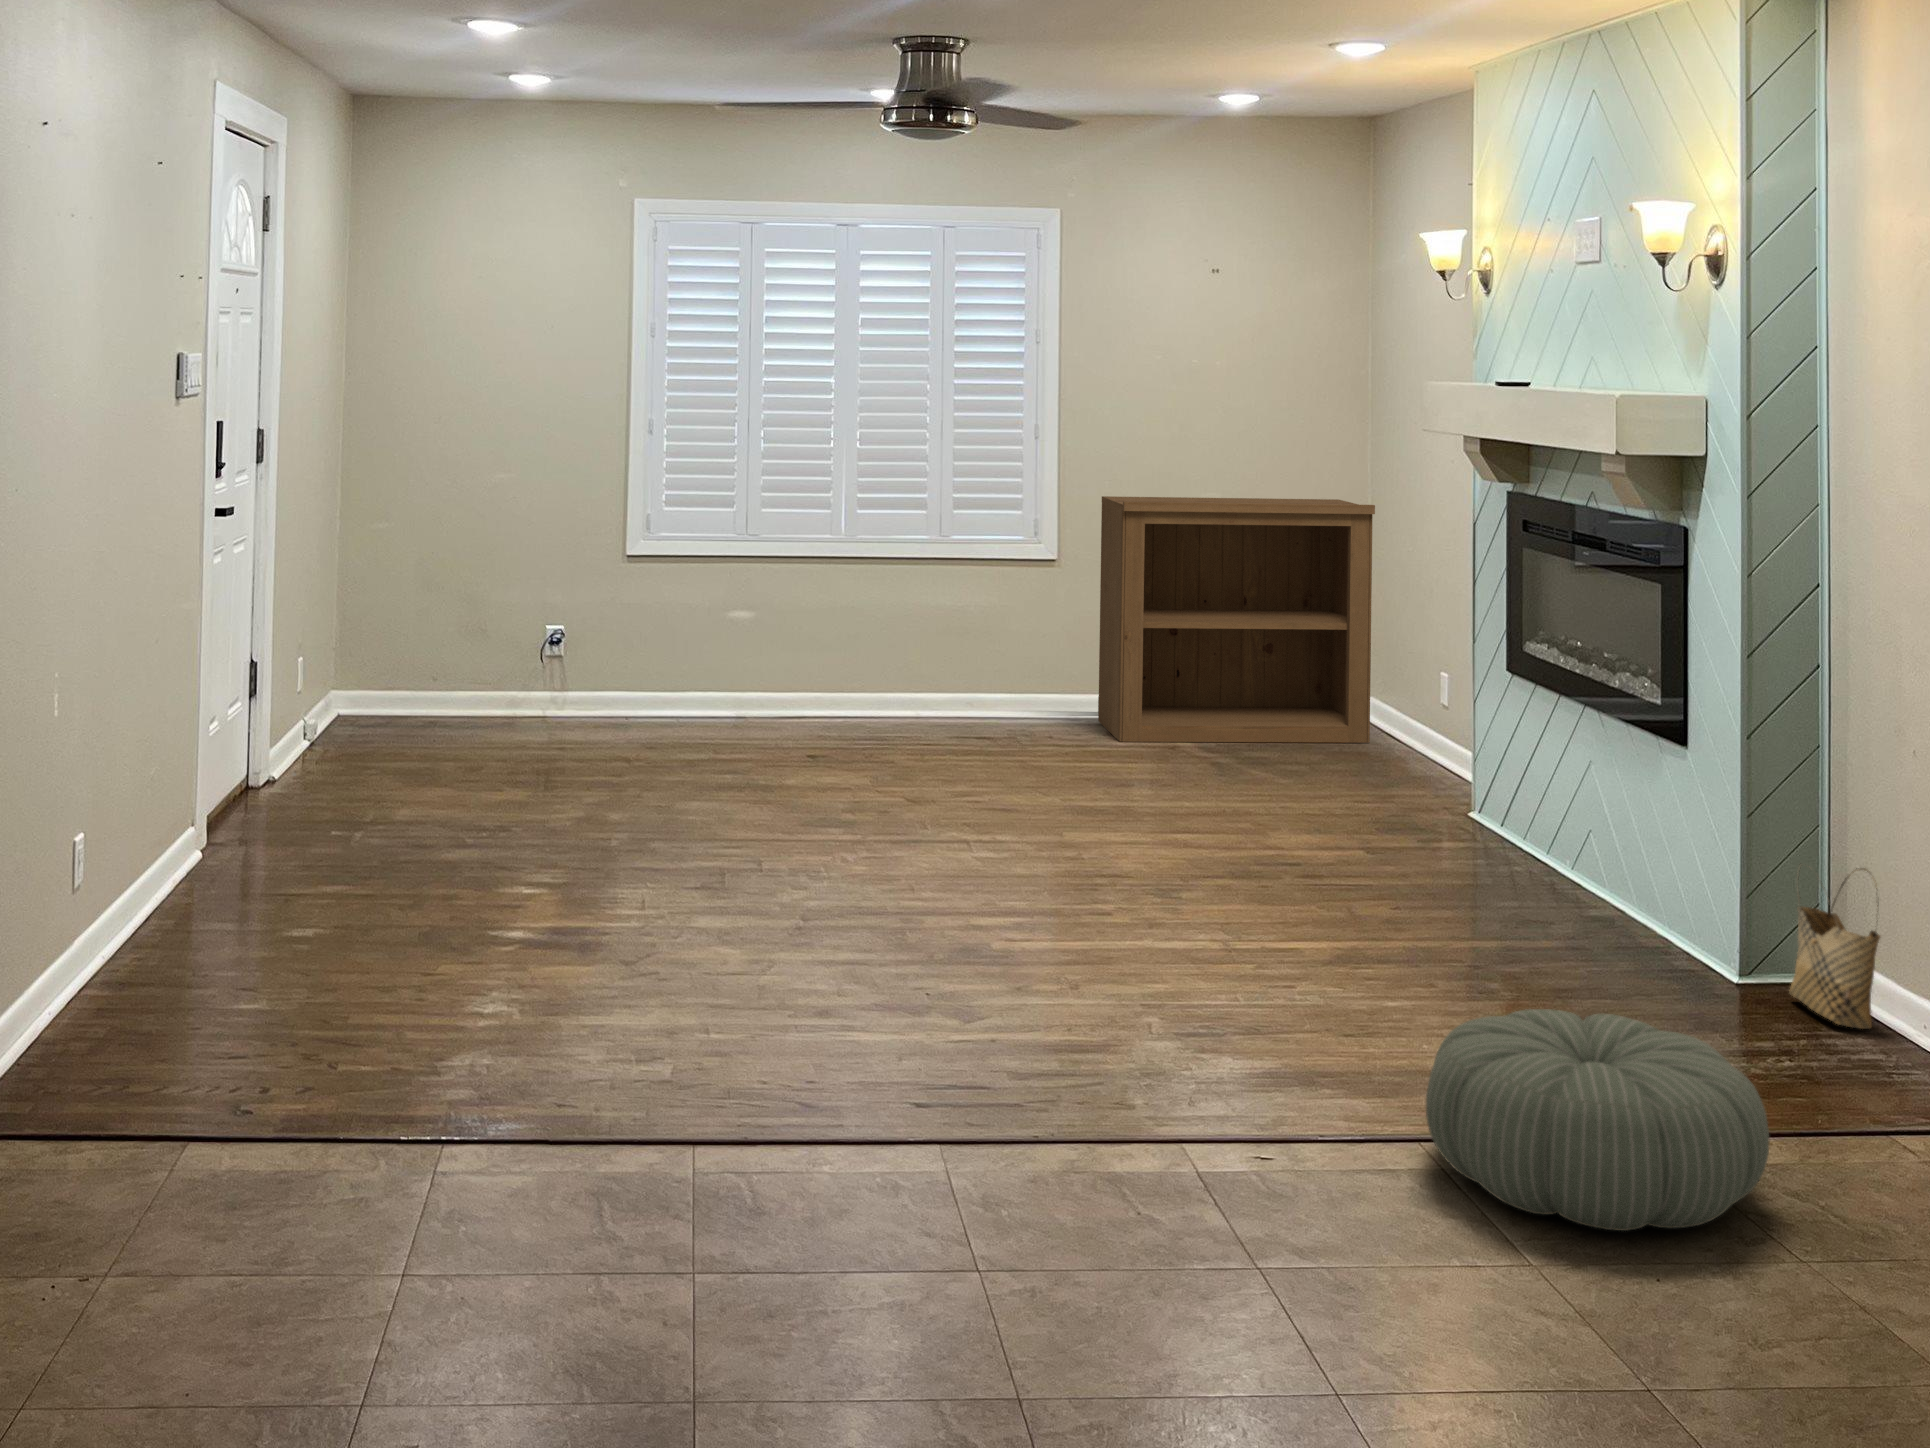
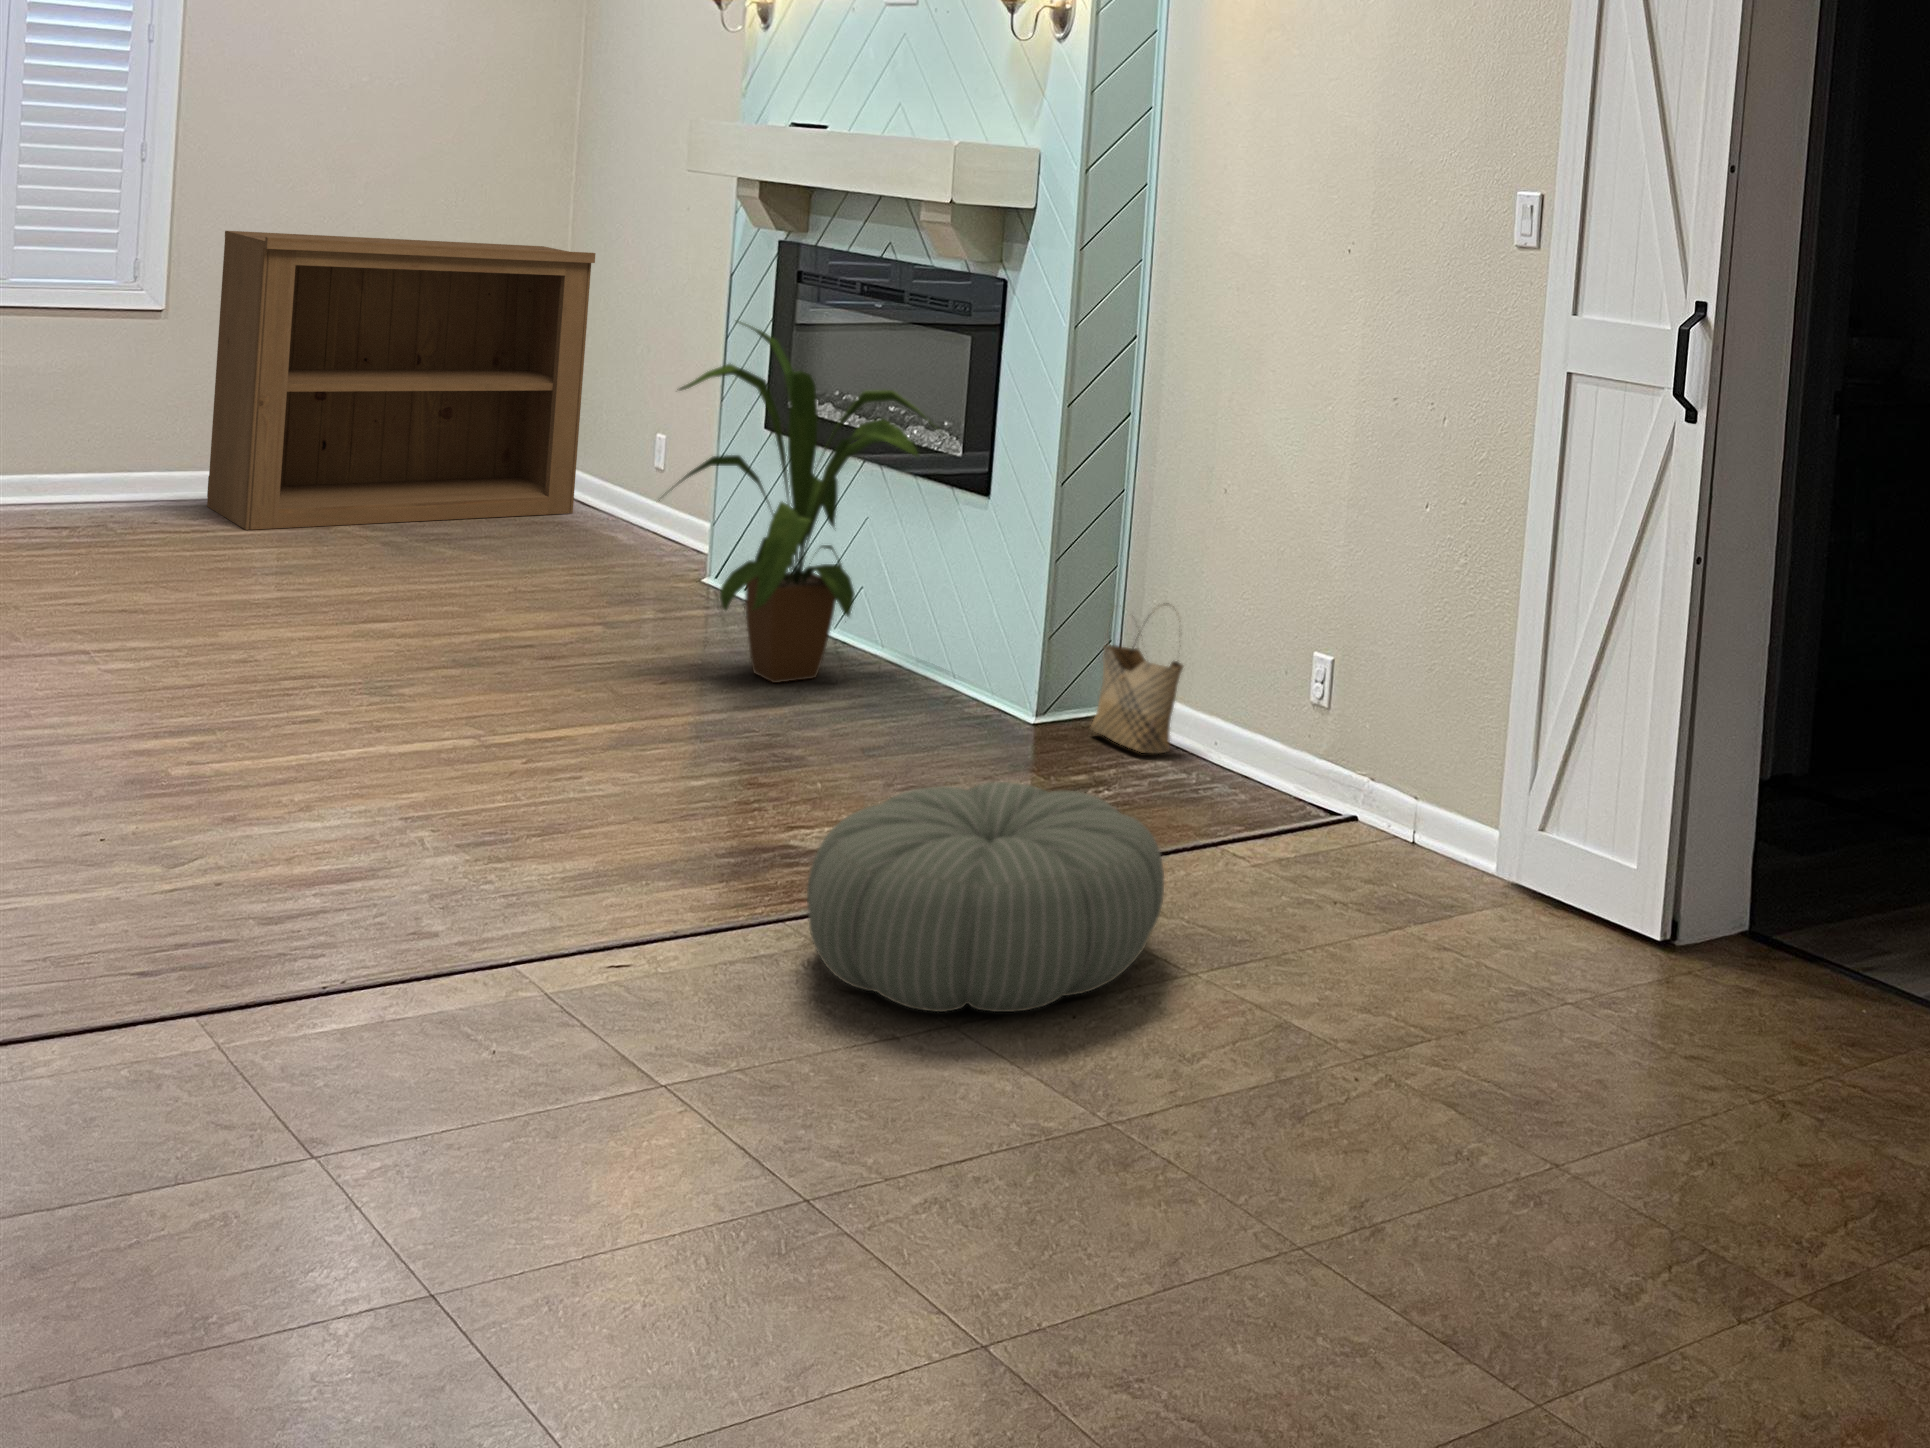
house plant: none [1384,569,1644,911] -> present [672,321,933,683]

